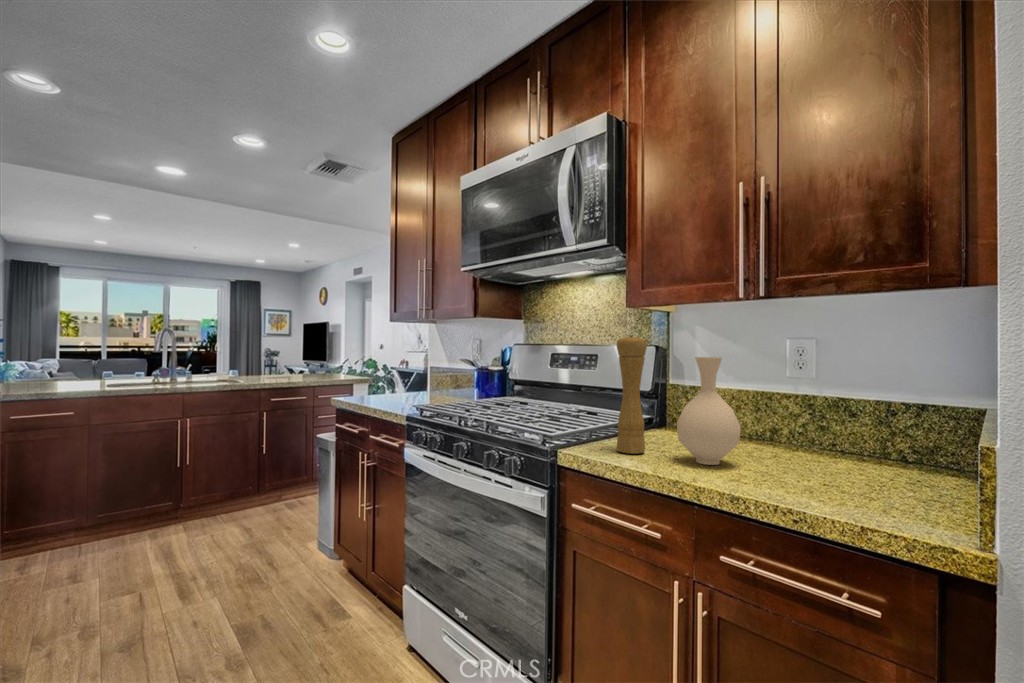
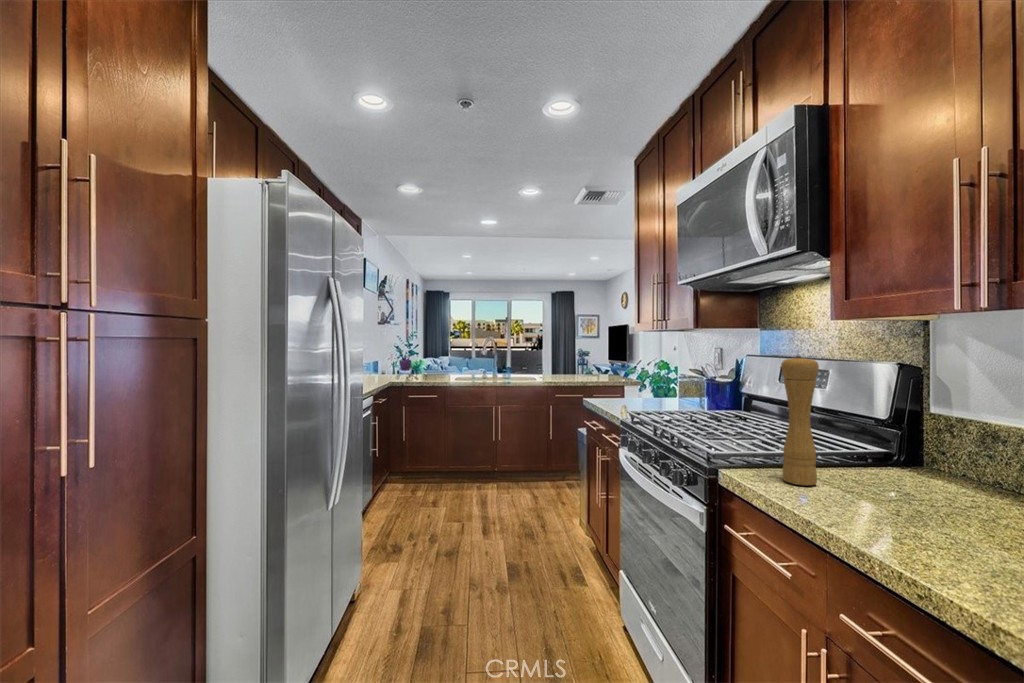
vase: present [677,357,741,465] -> none [844,384,933,513]

